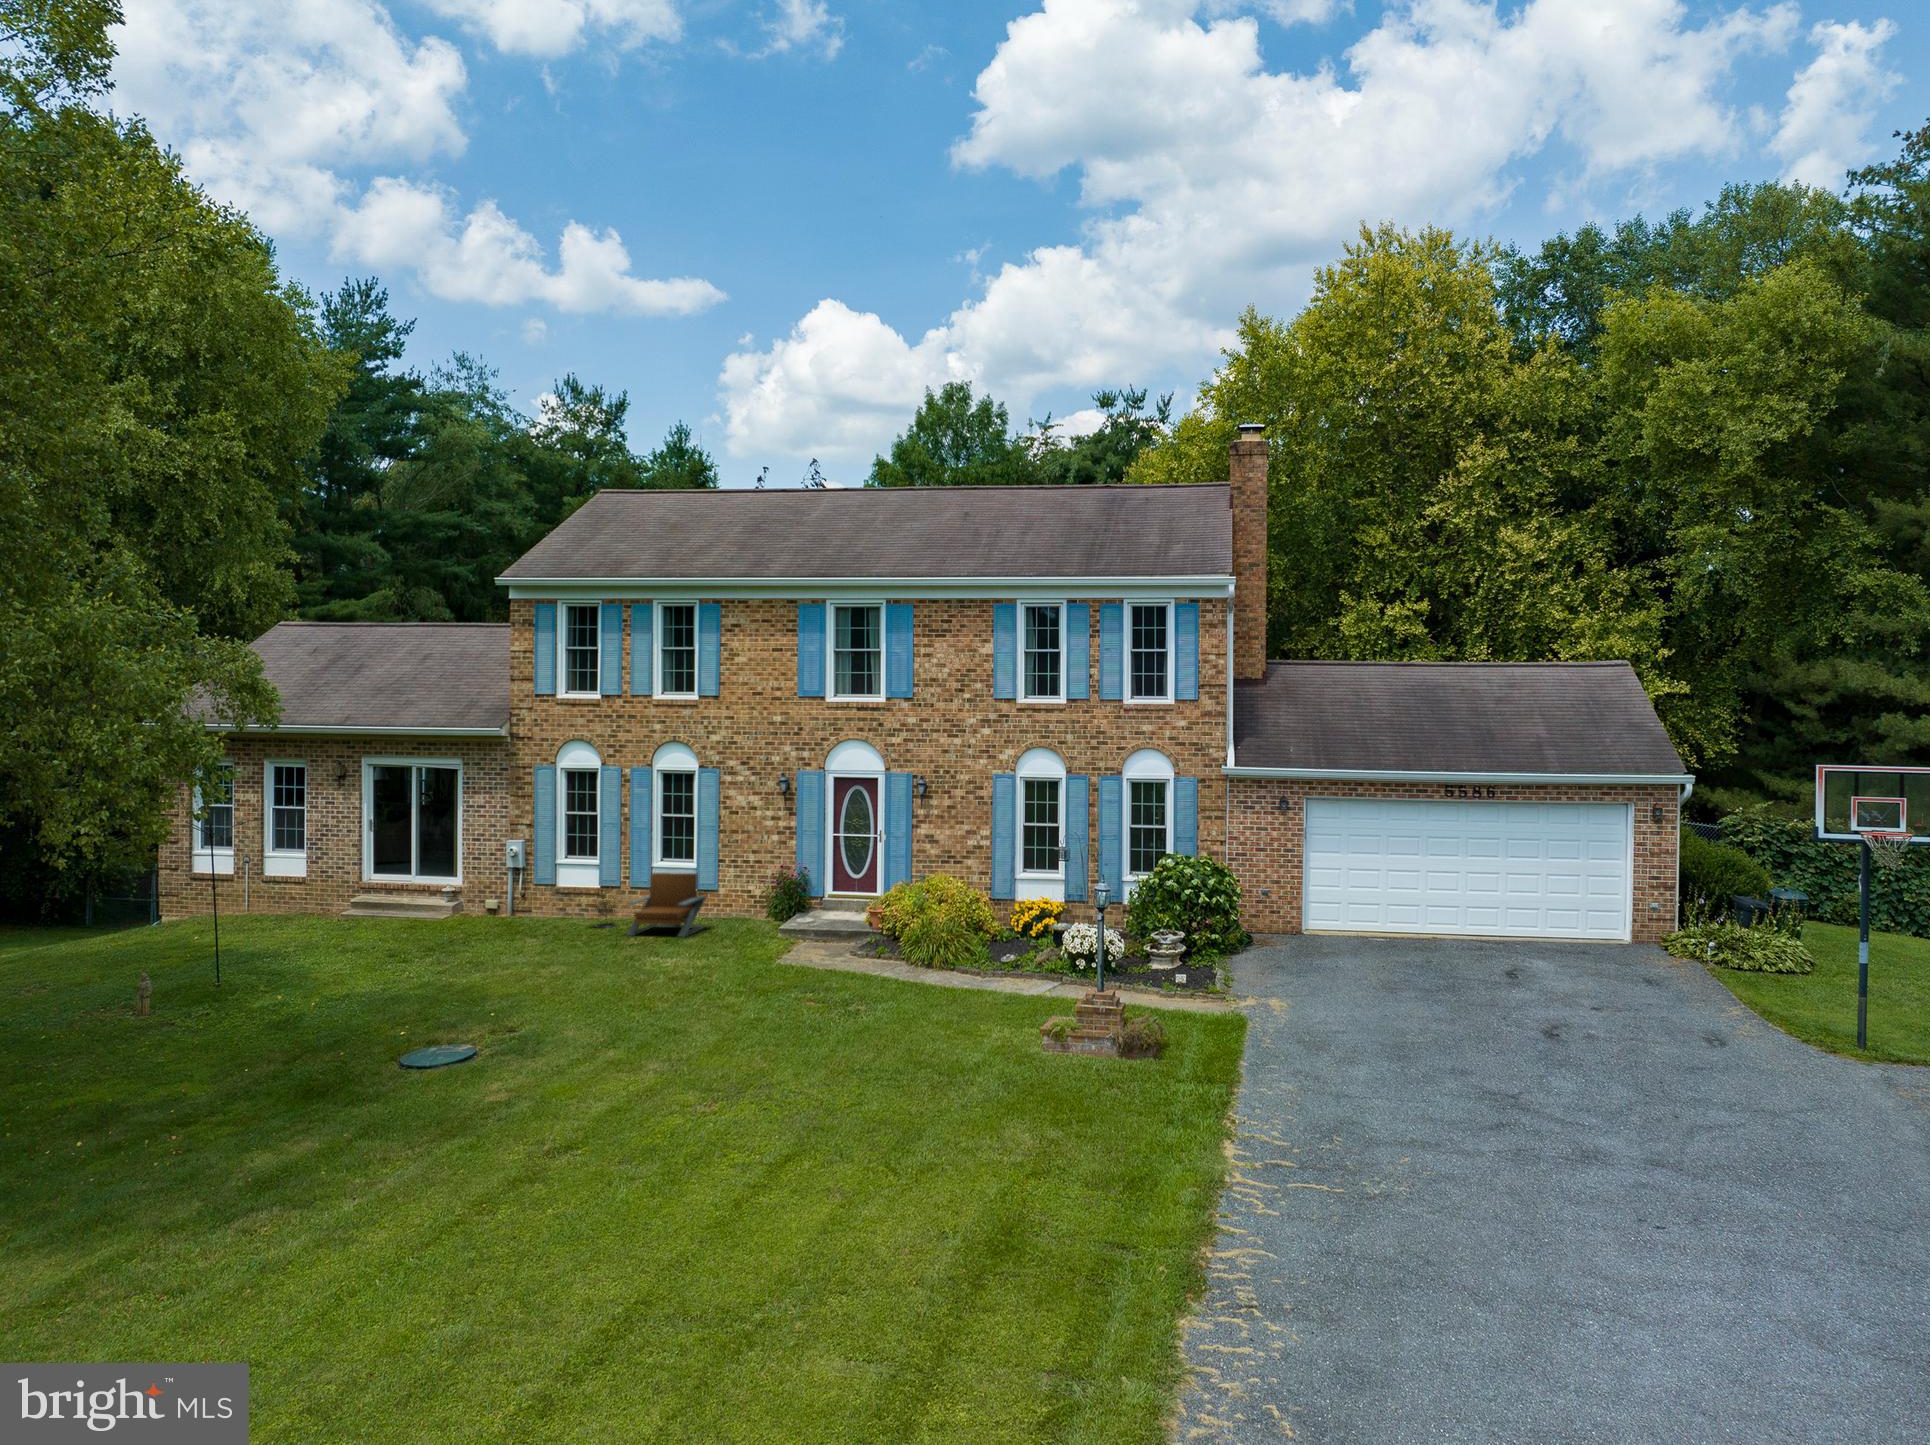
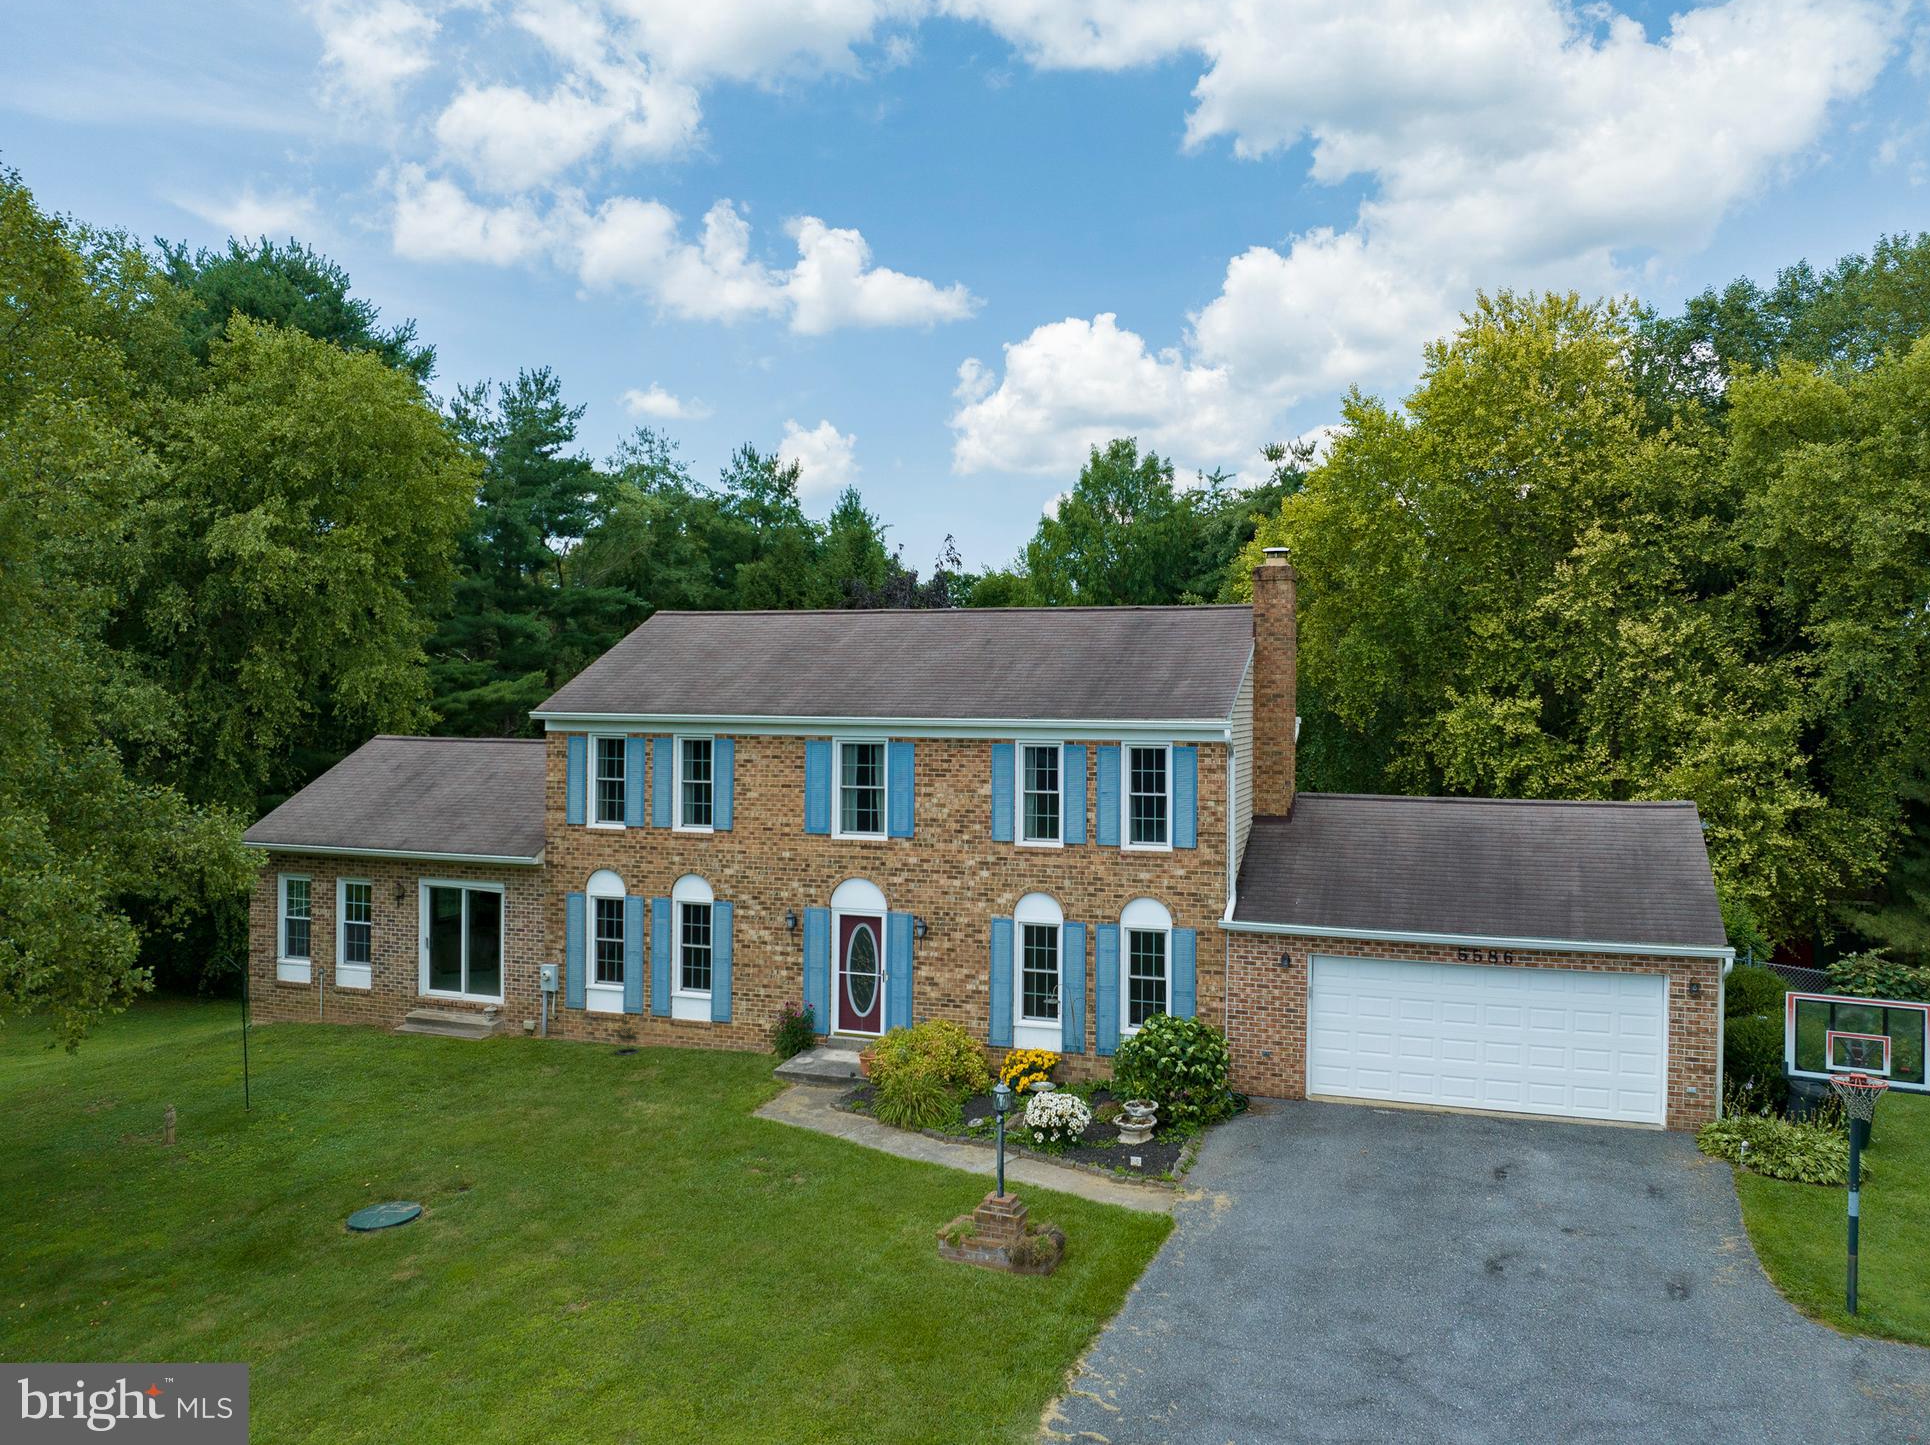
lounge chair: present [627,872,707,937] -> none [640,1002,720,1072]

